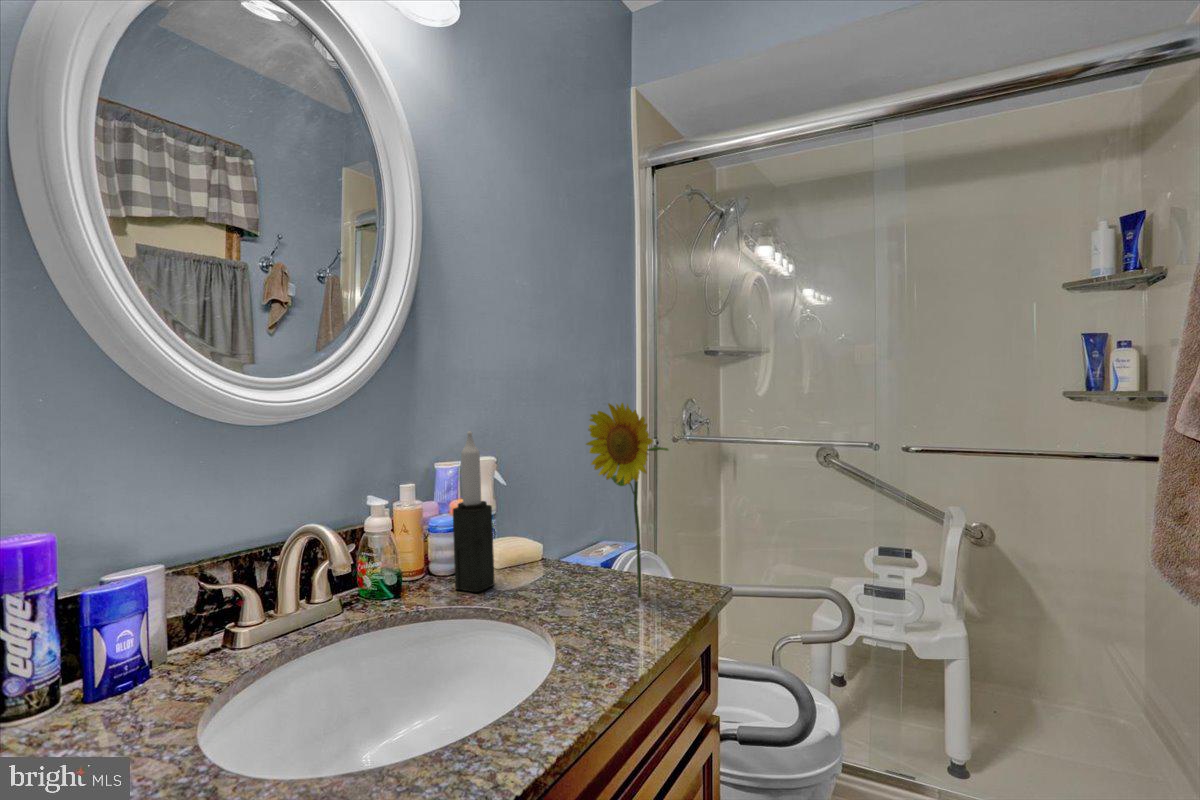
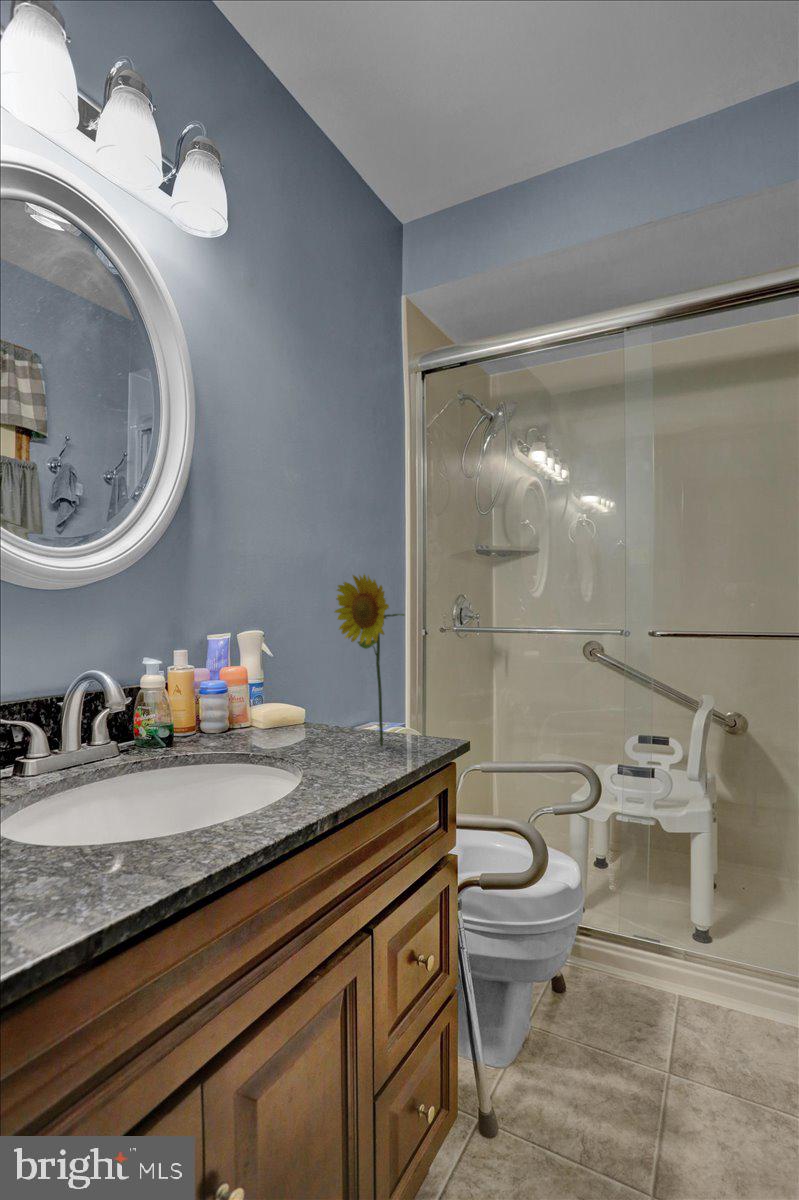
candle: present [453,431,495,592] -> none [218,602,256,743]

